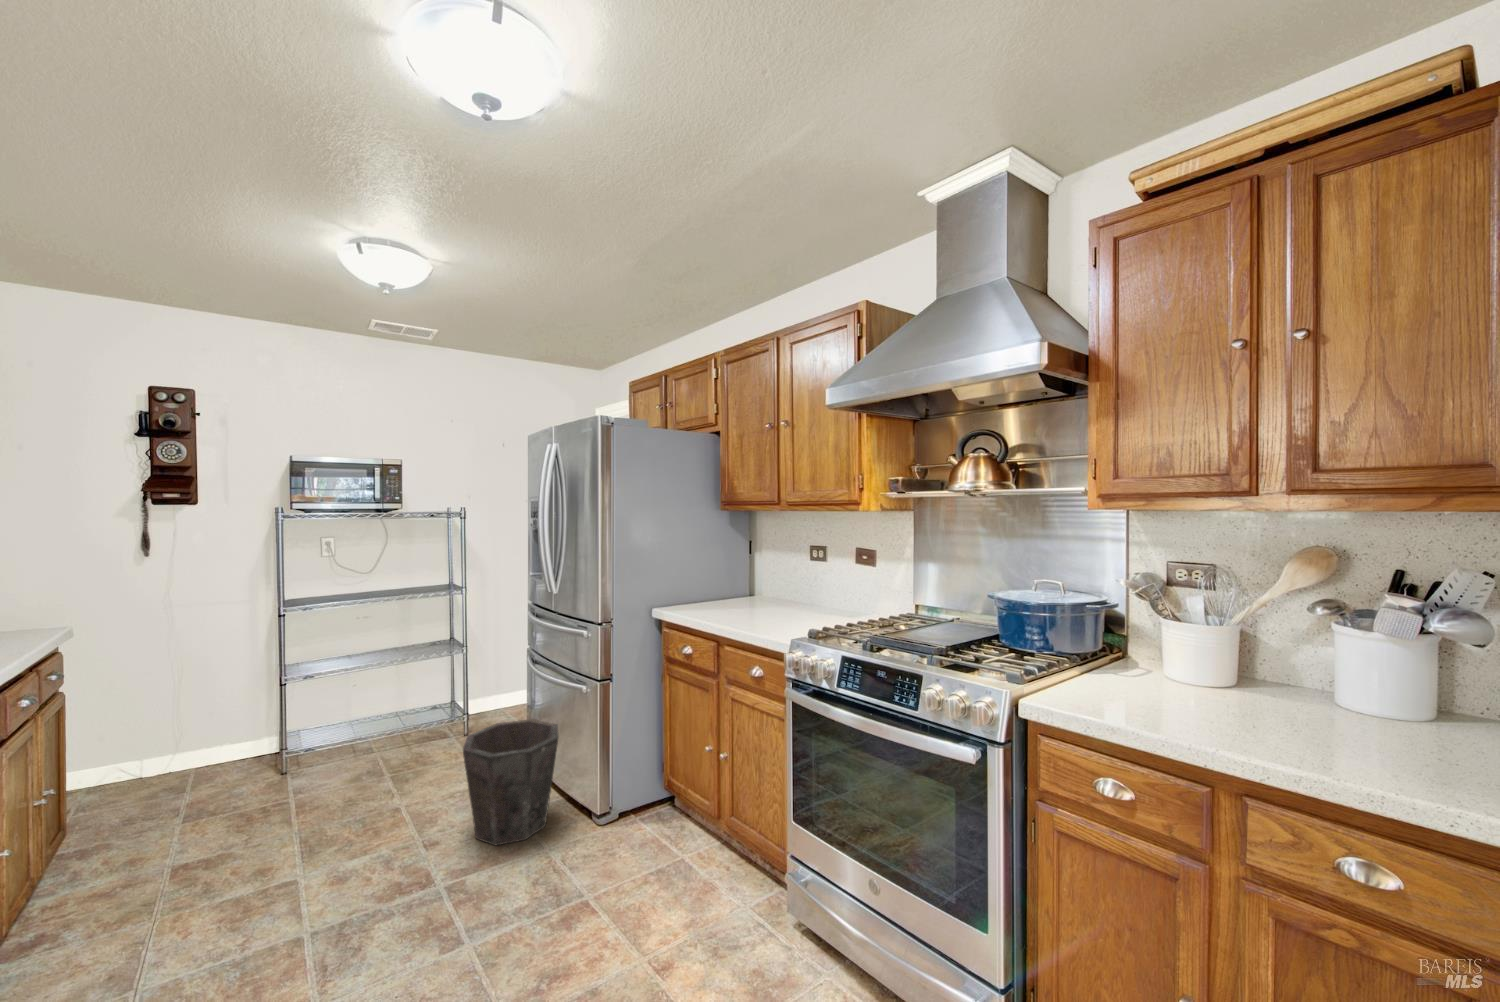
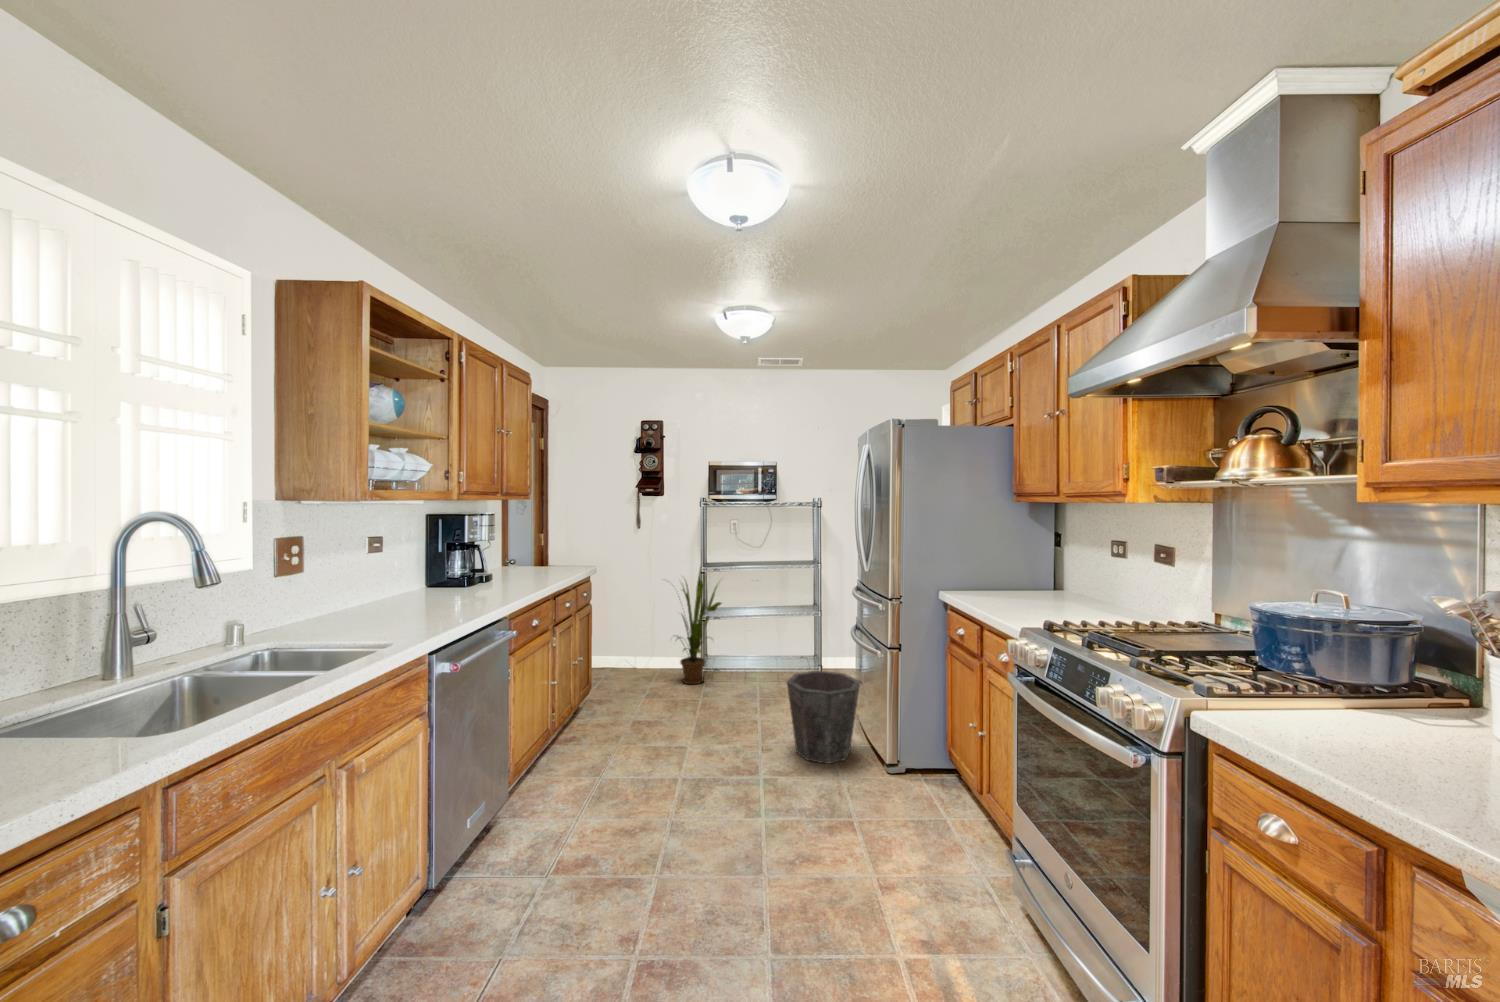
house plant: none [195,598,320,788] -> present [677,568,721,684]

